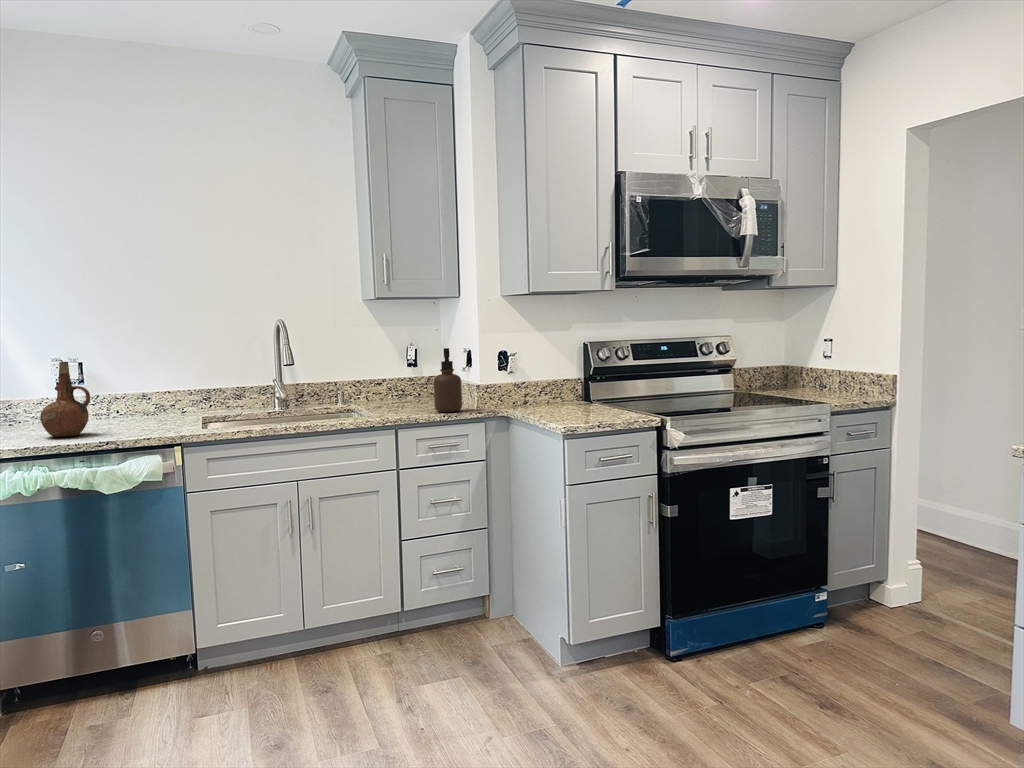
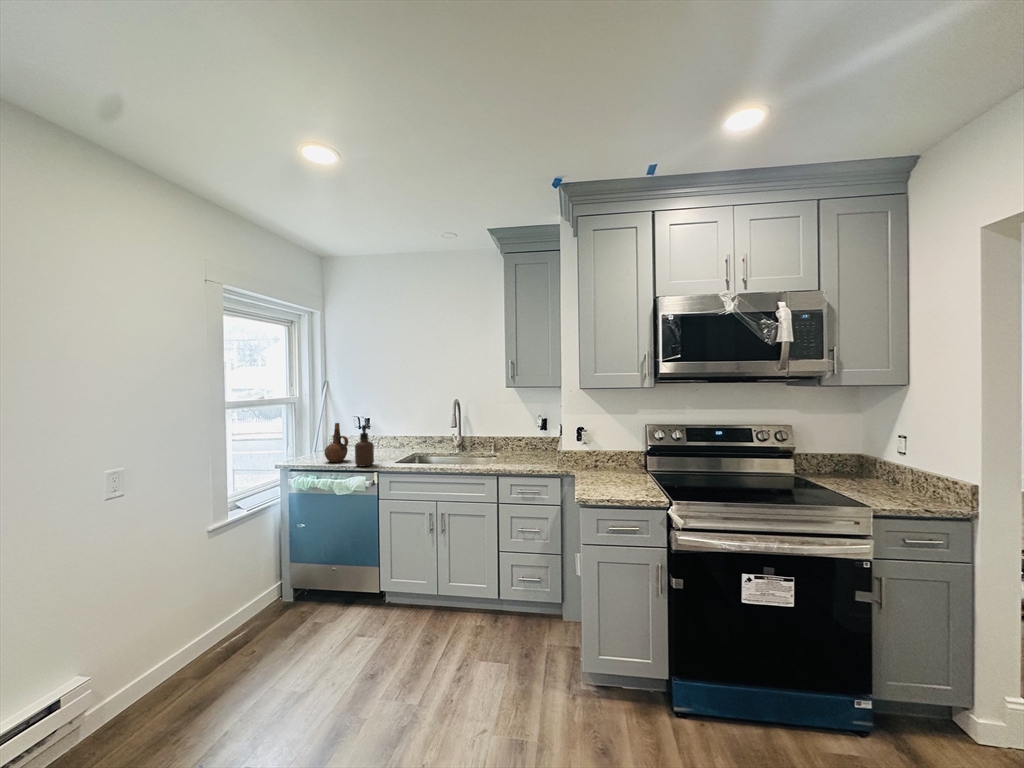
soap dispenser: present [434,348,462,412] -> present [355,425,374,467]

